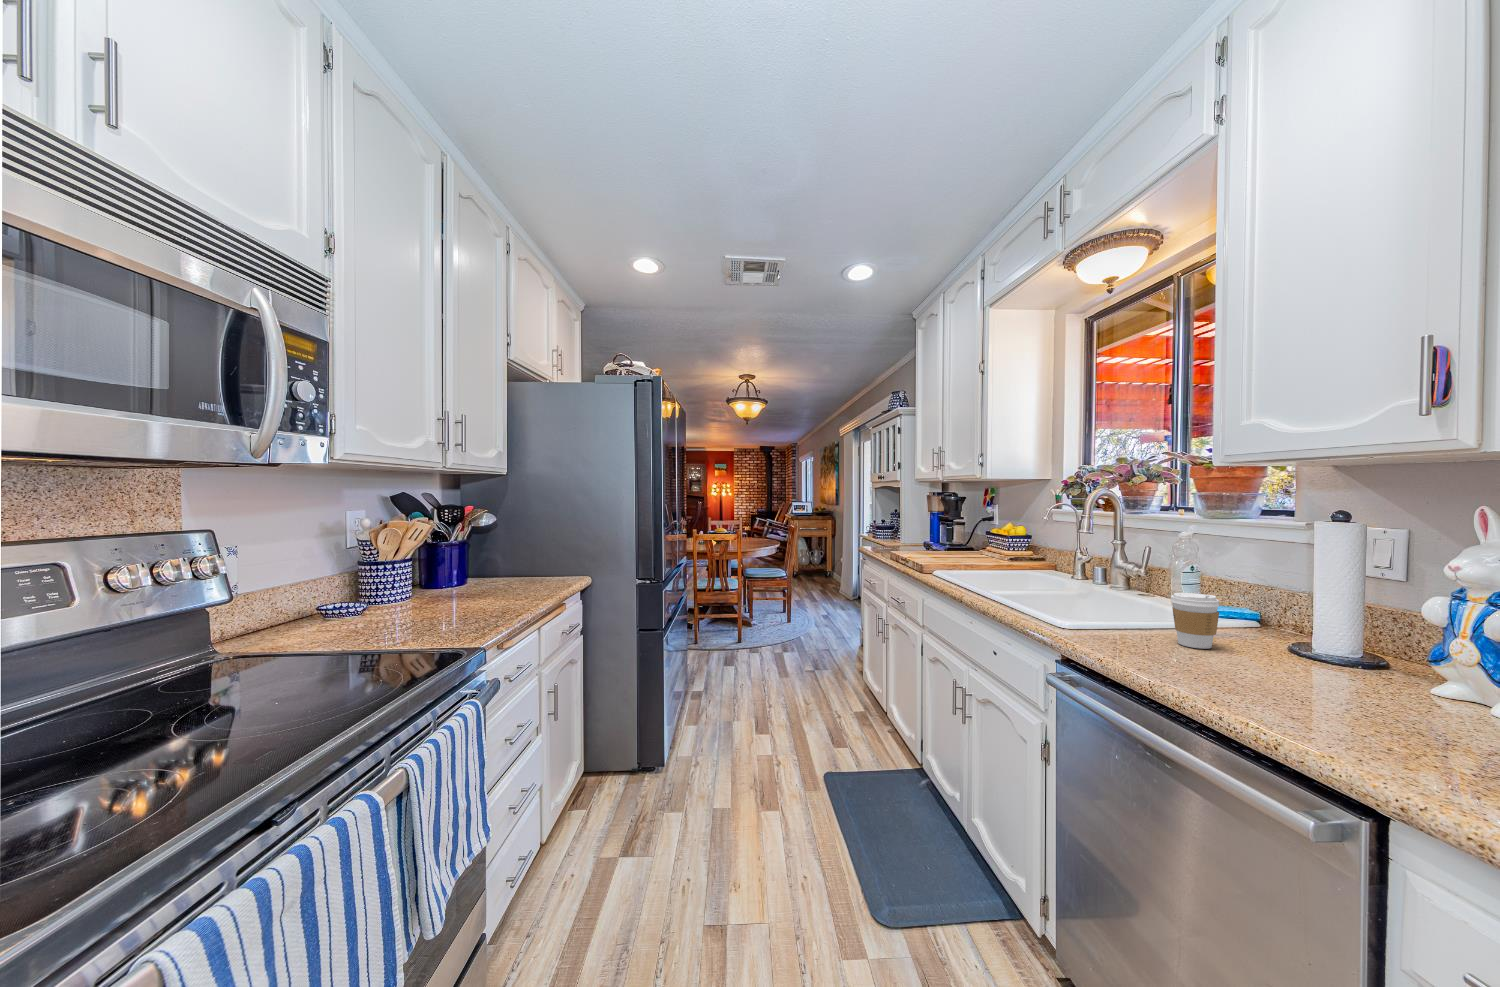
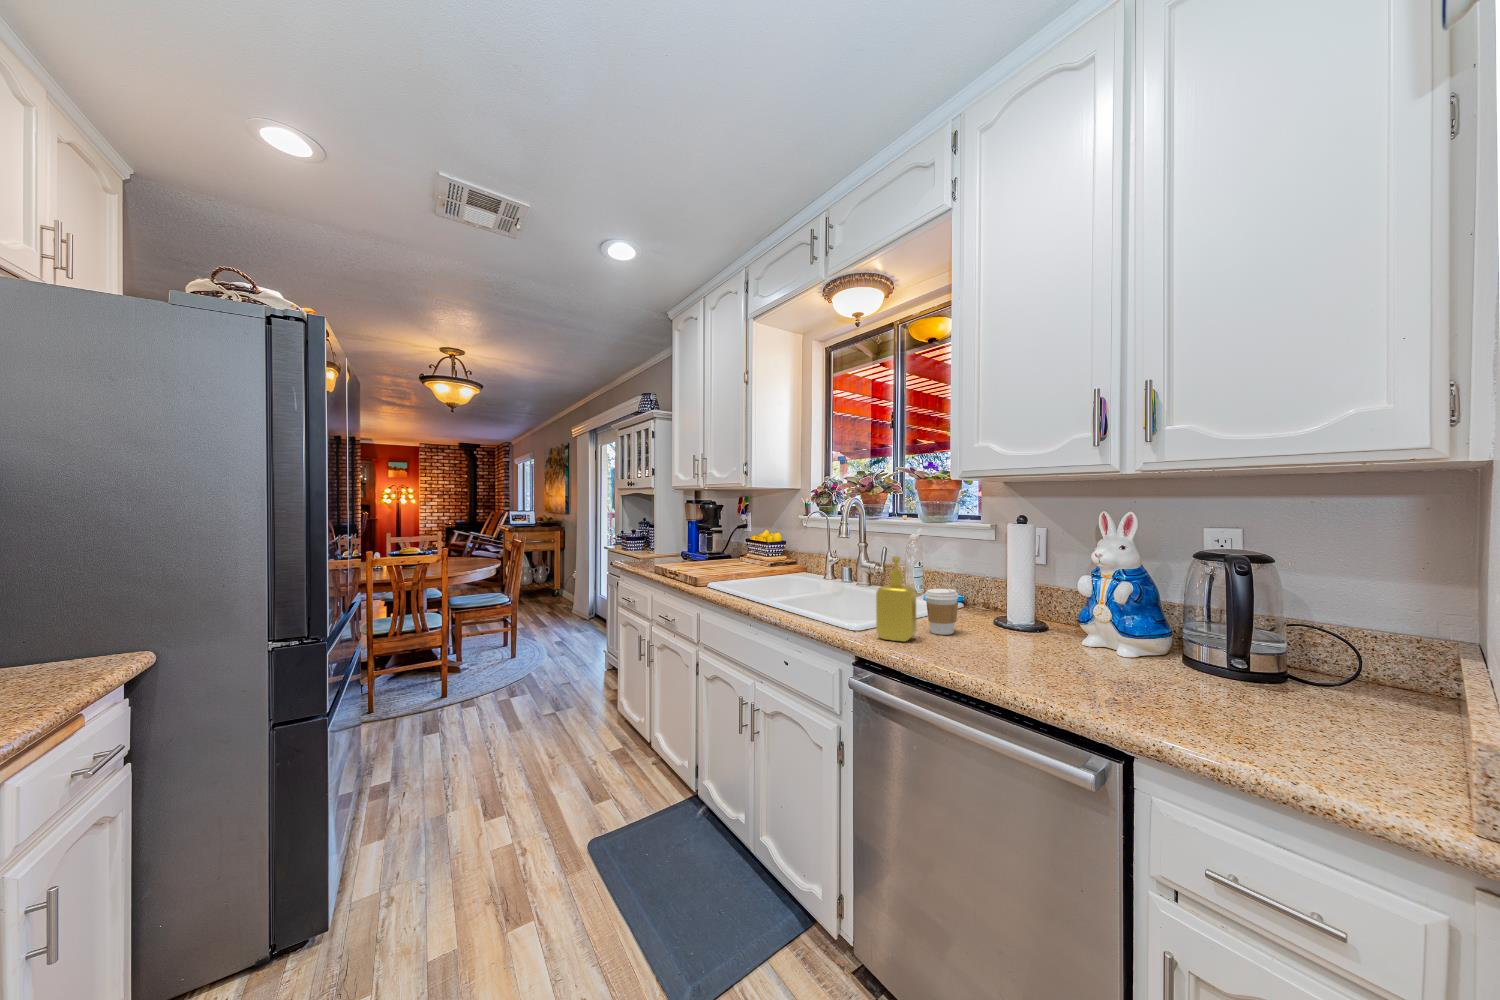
soap dispenser: none [1097,550,1152,648] -> present [876,556,917,642]

